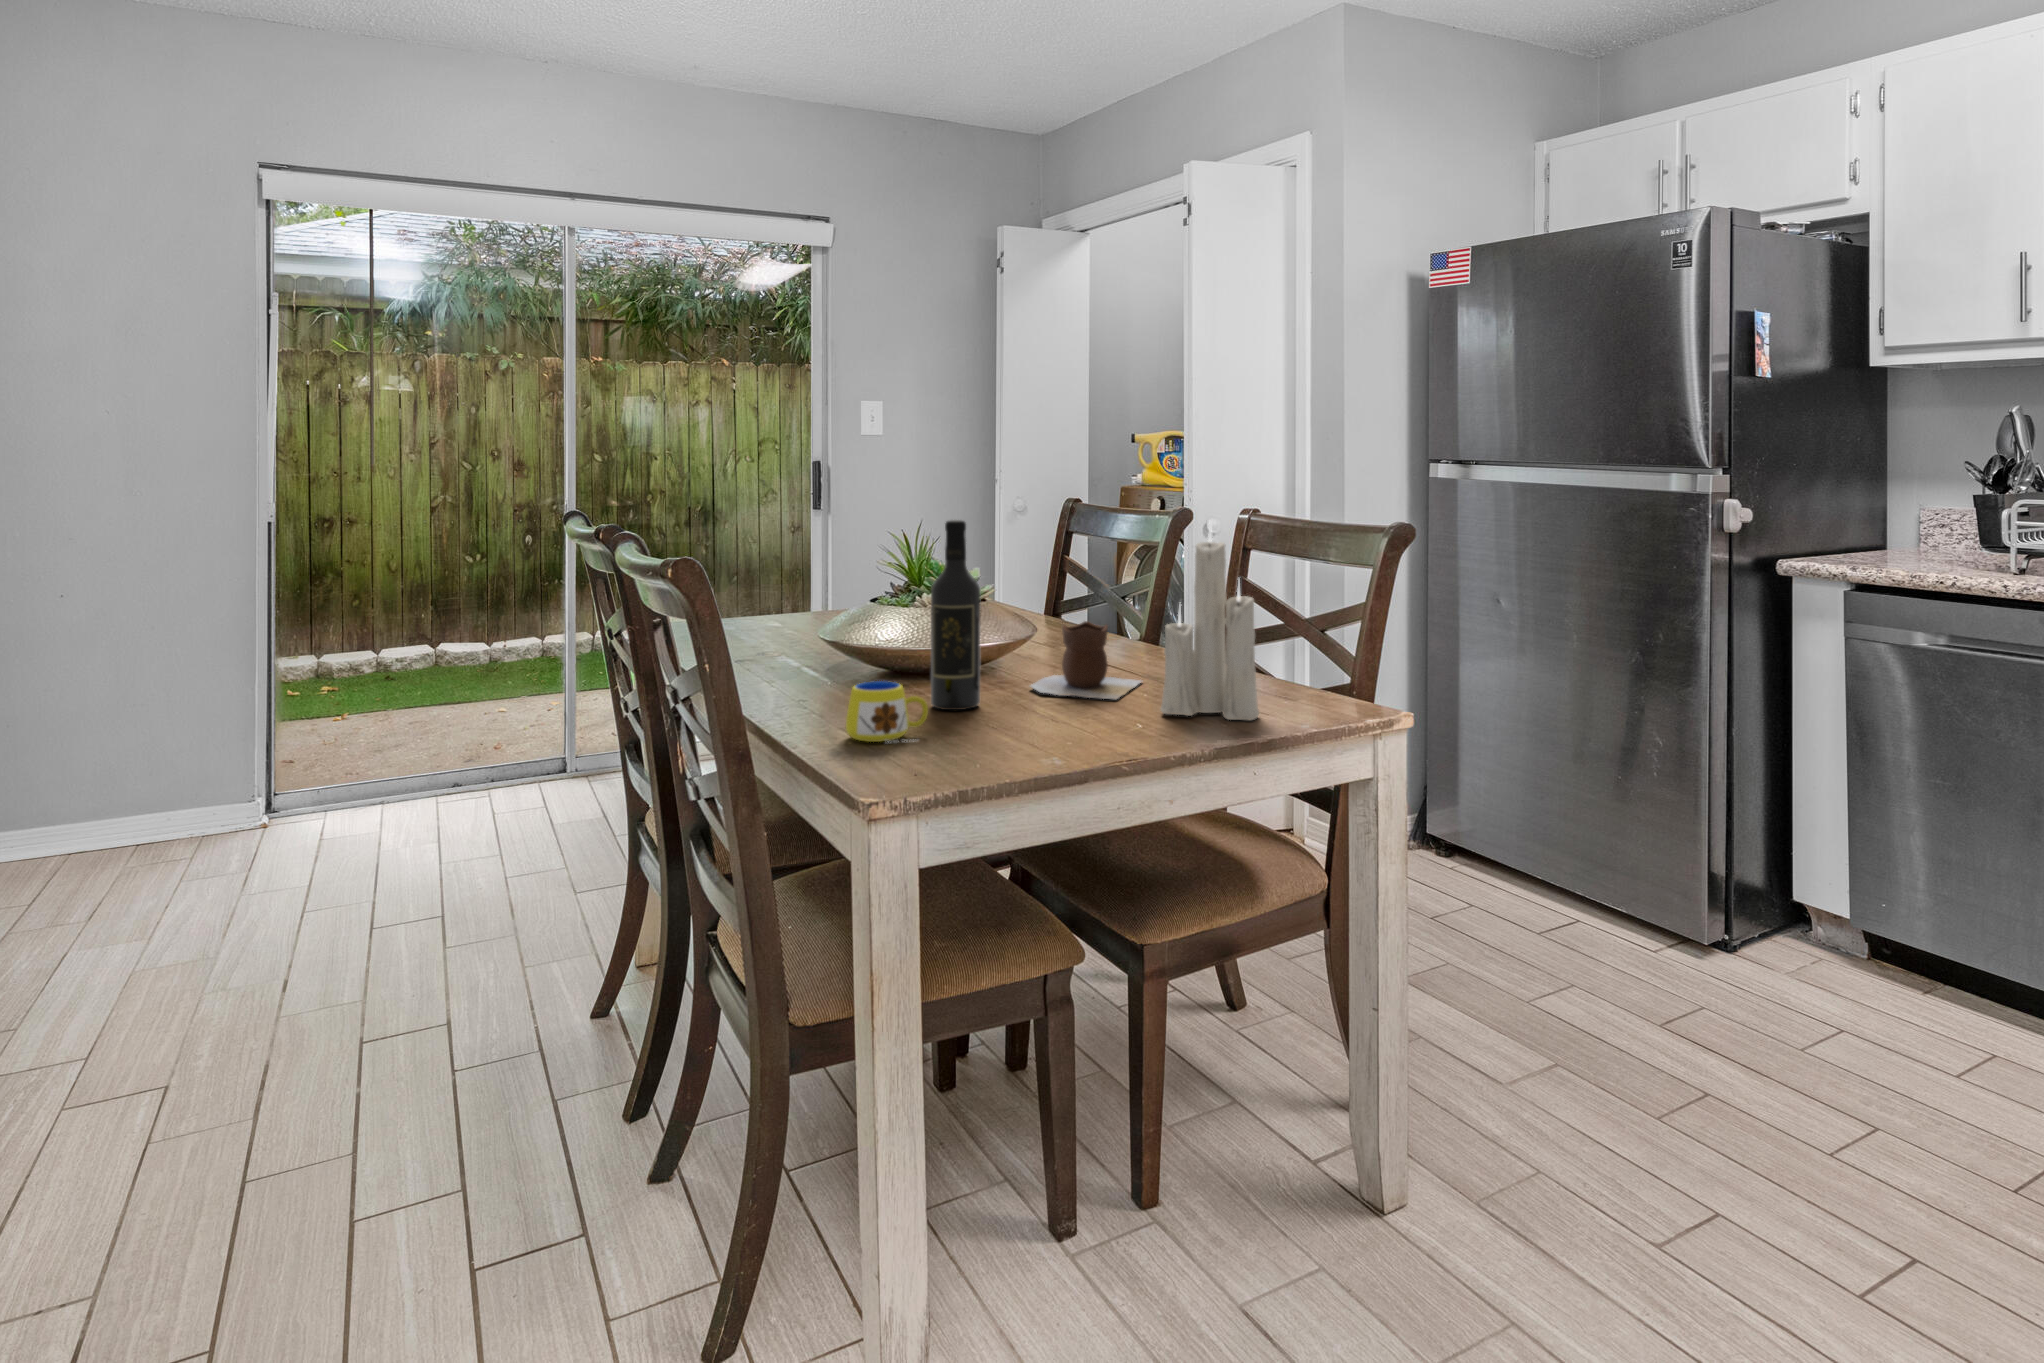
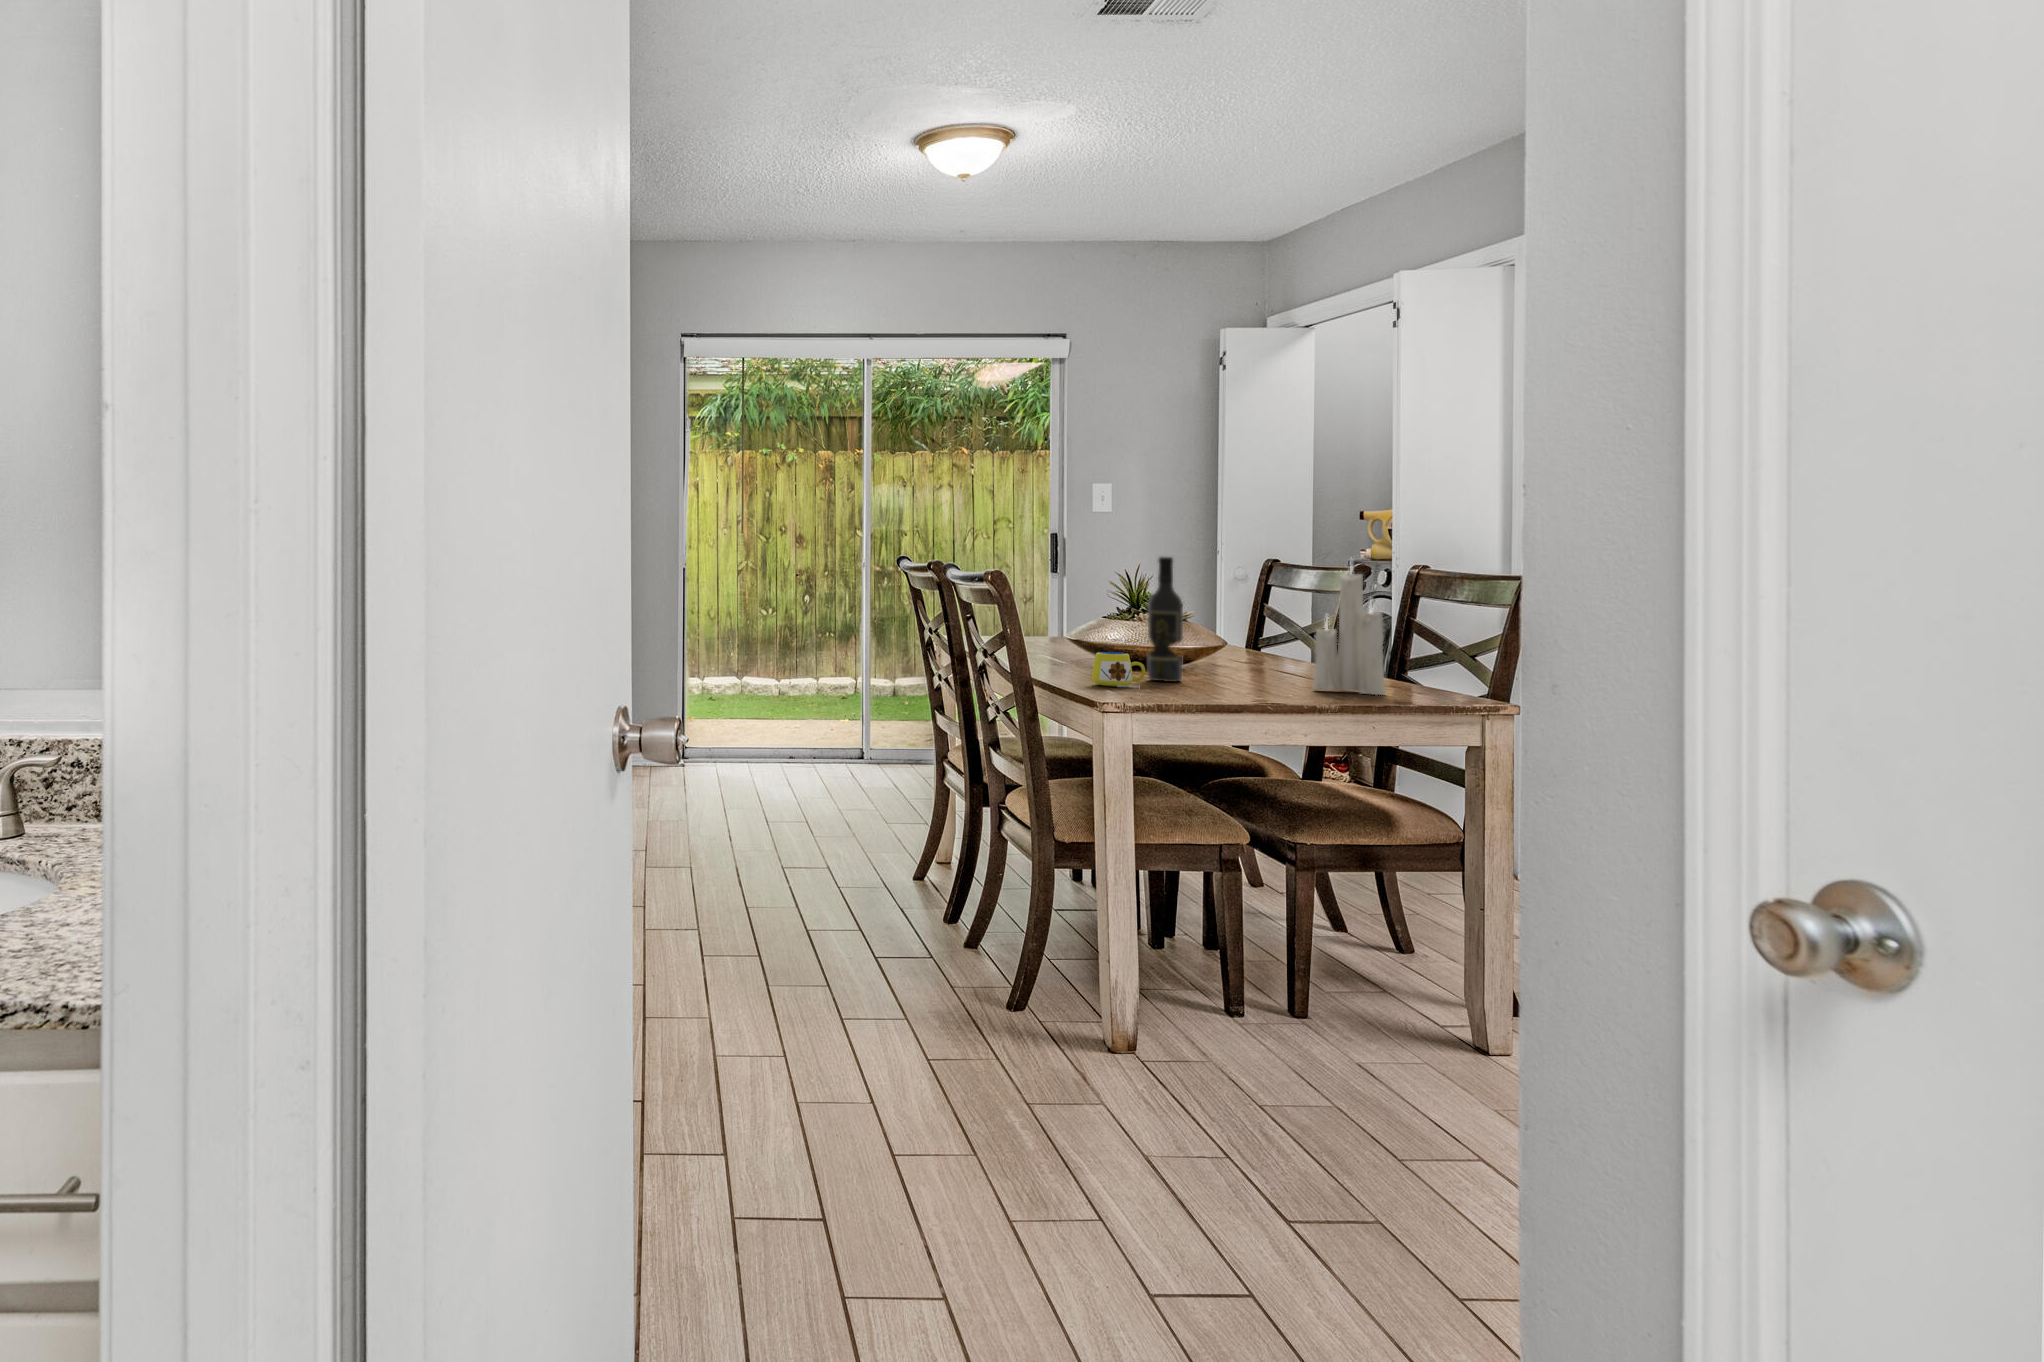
vase: present [1031,621,1141,699] -> none [1220,635,1310,684]

